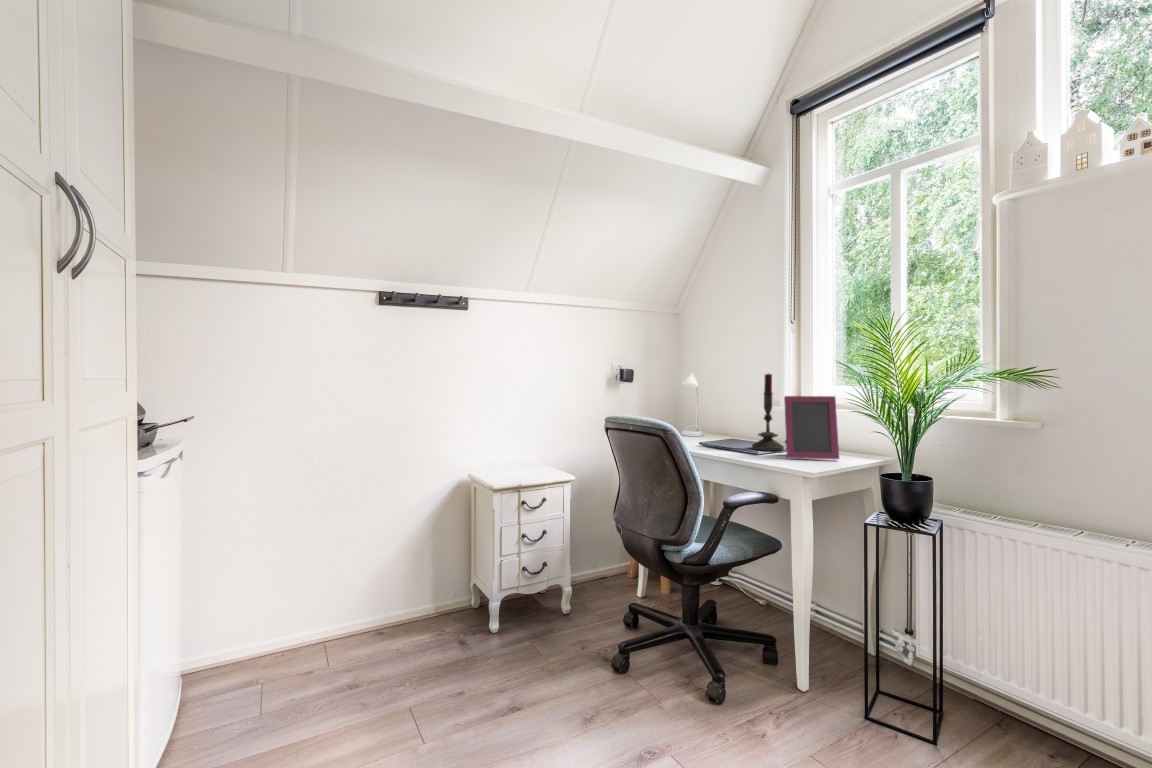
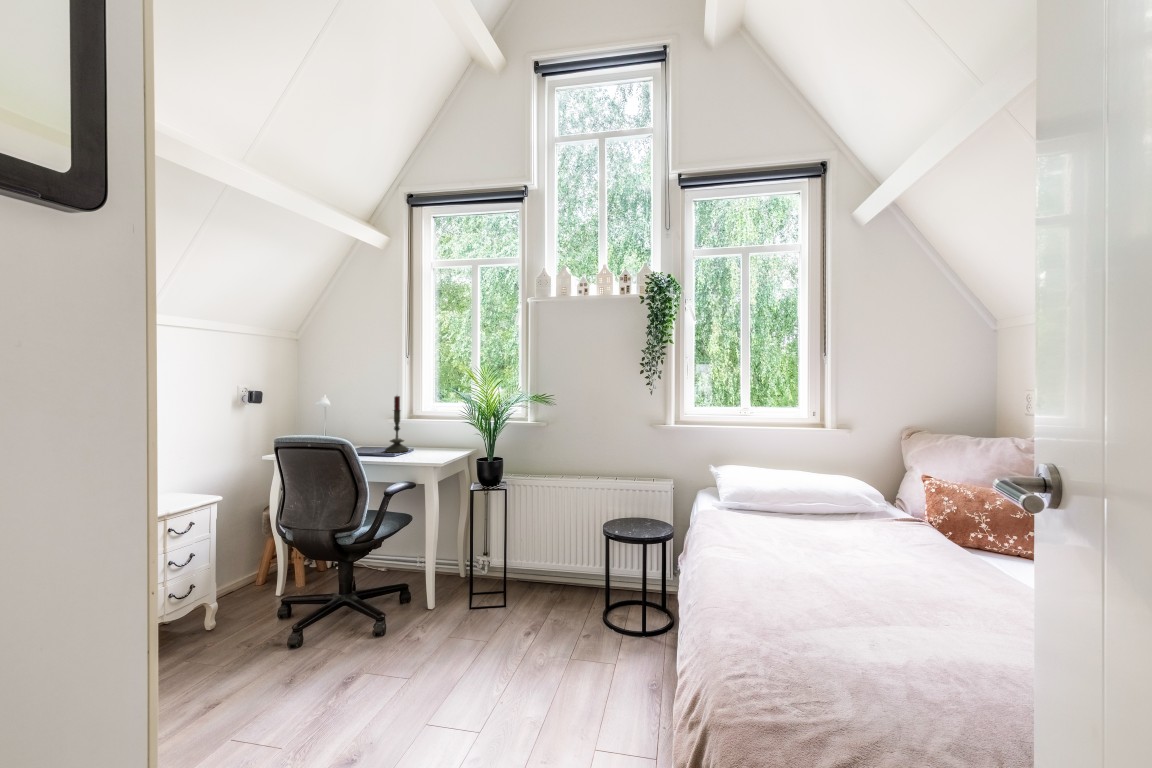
picture frame: present [784,396,839,459] -> none [413,412,449,456]

